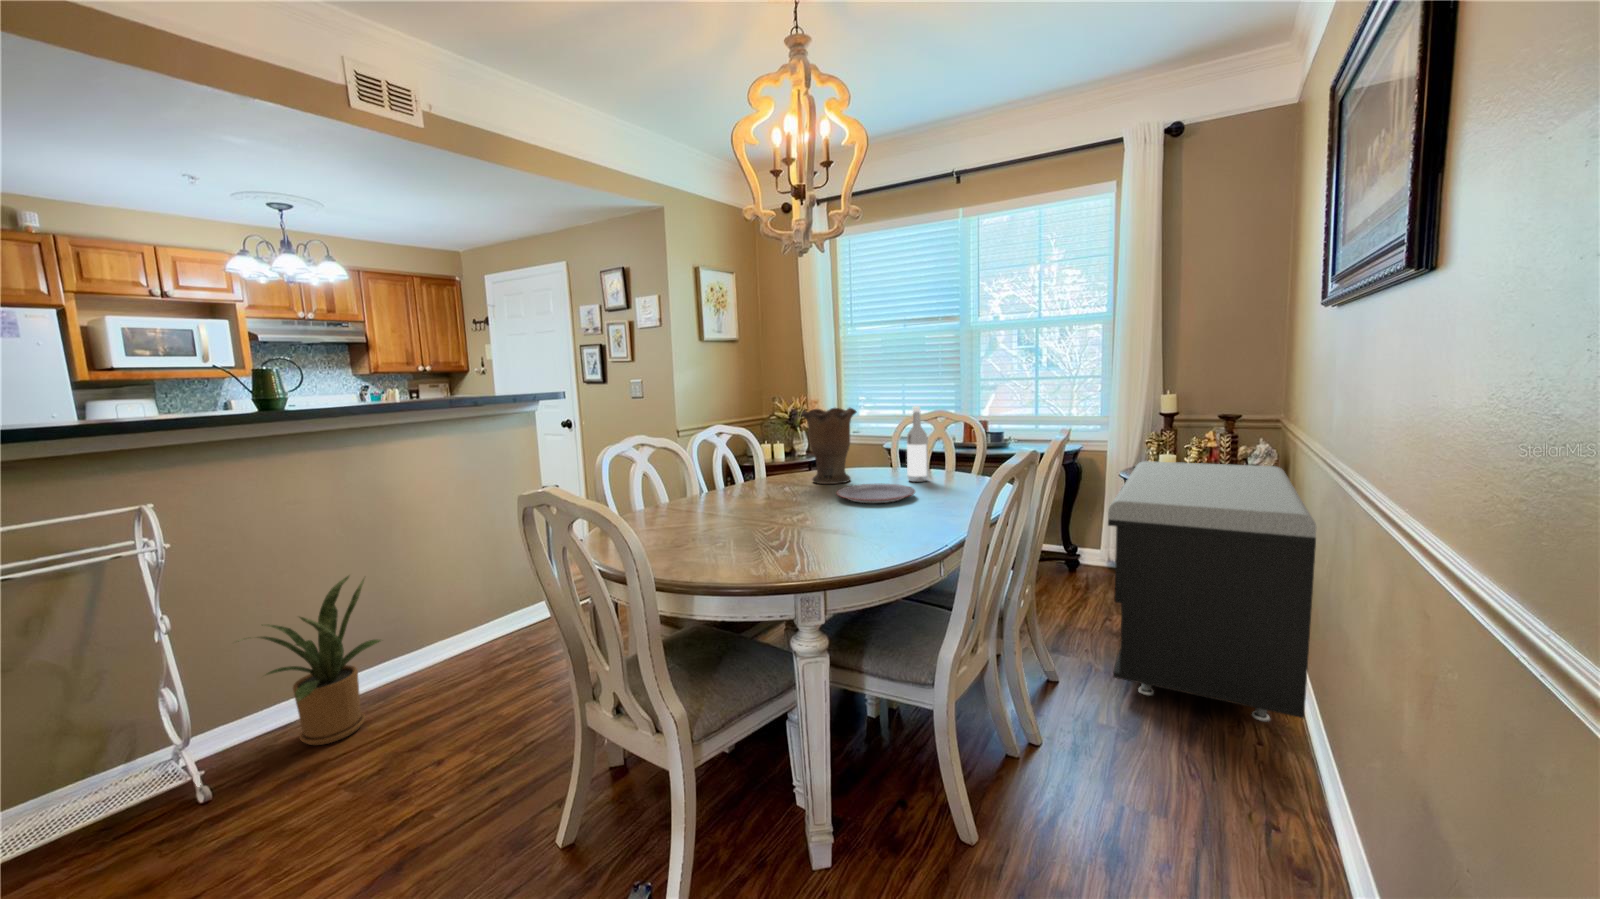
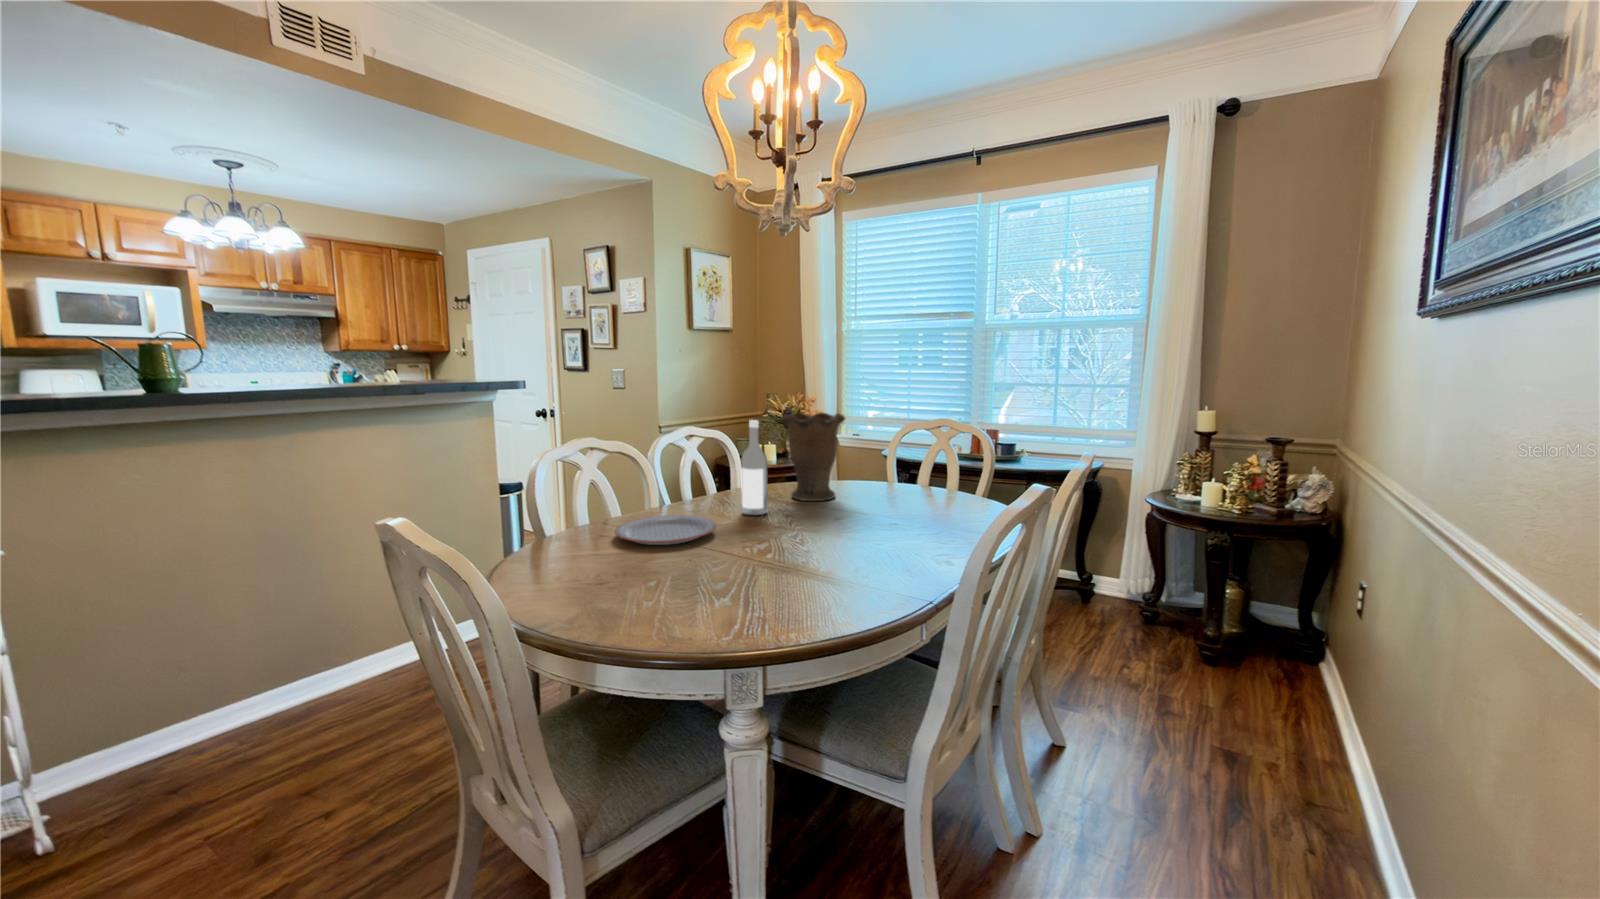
wine bottle: present [907,406,928,482] -> present [741,420,768,515]
storage bench: present [1108,461,1316,722] -> none [1132,488,1400,824]
plate: present [837,484,915,503] -> present [615,515,716,545]
house plant: present [260,576,381,745] -> none [80,582,295,782]

